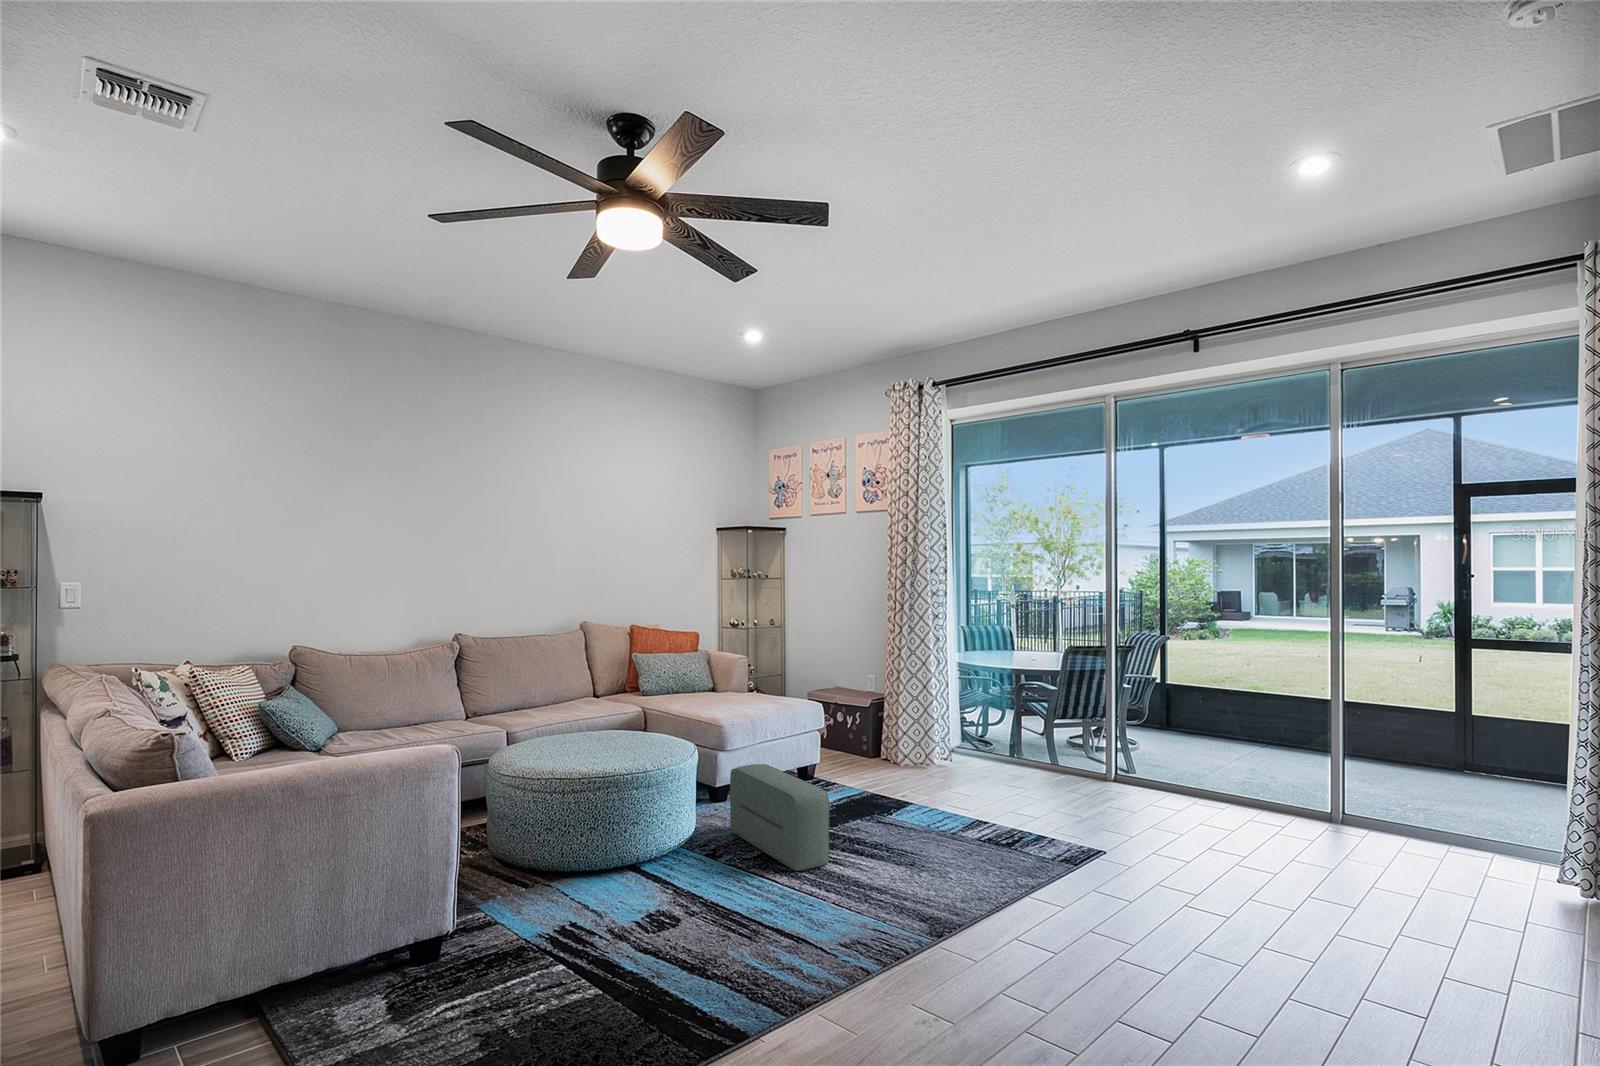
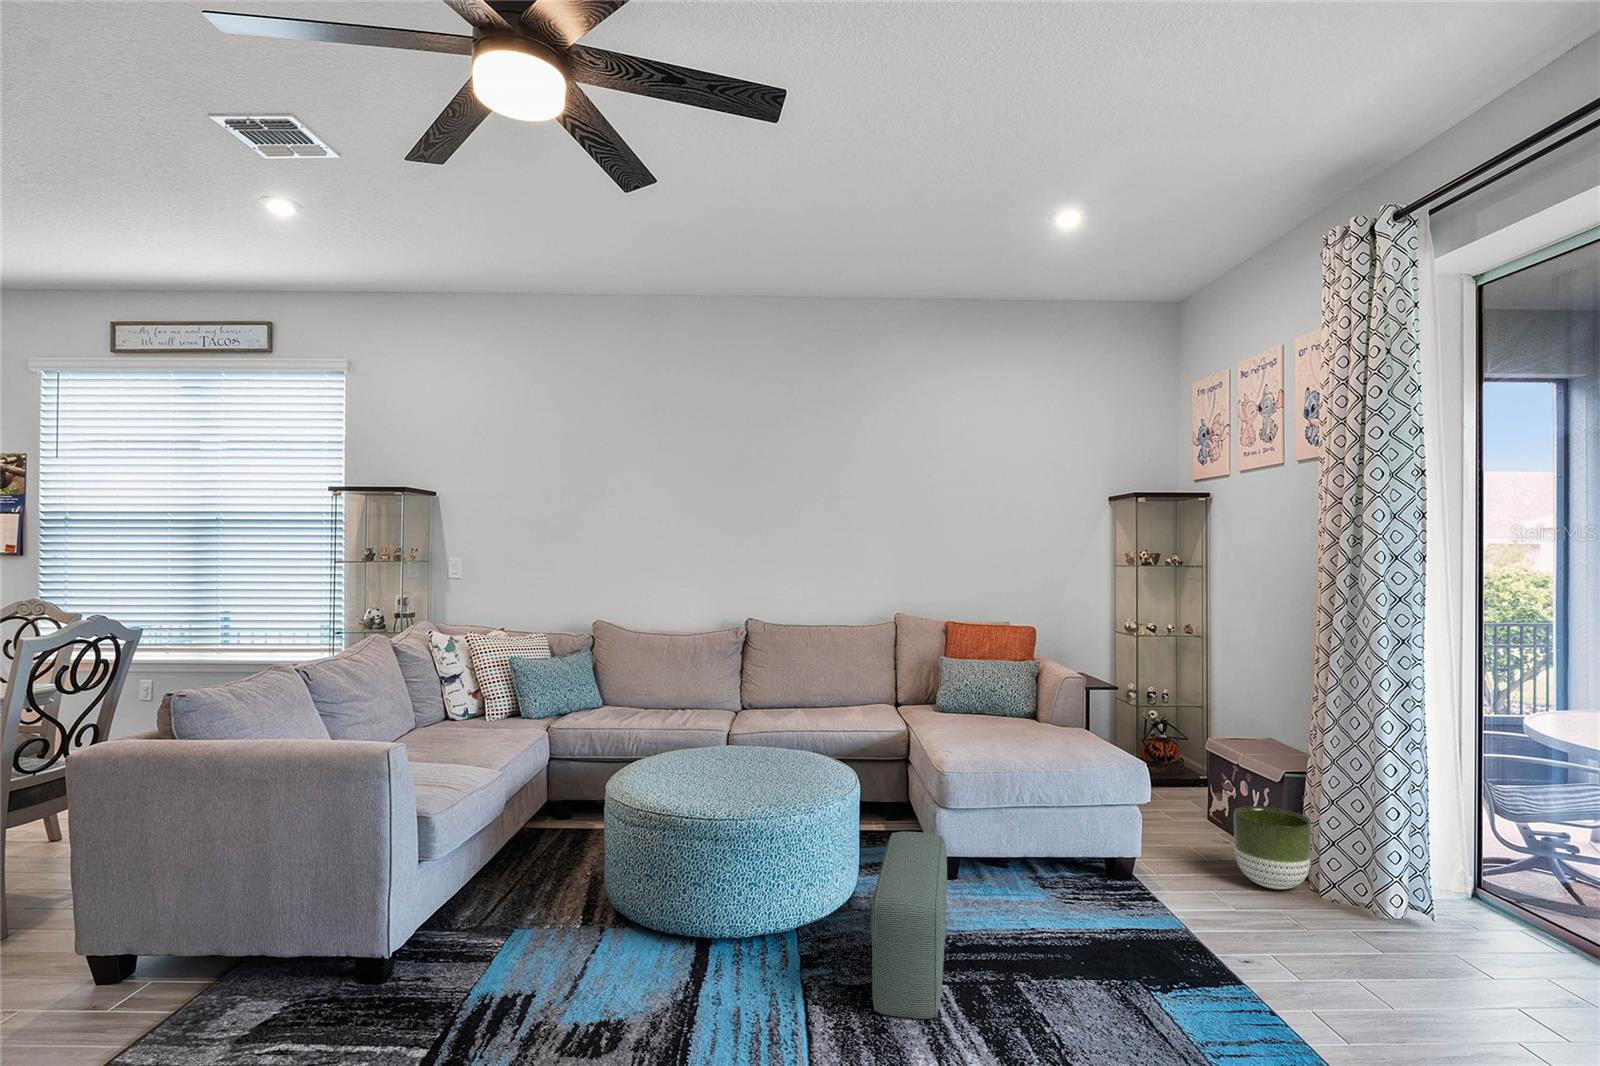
planter: none [858,721,898,767] -> present [1234,806,1311,889]

